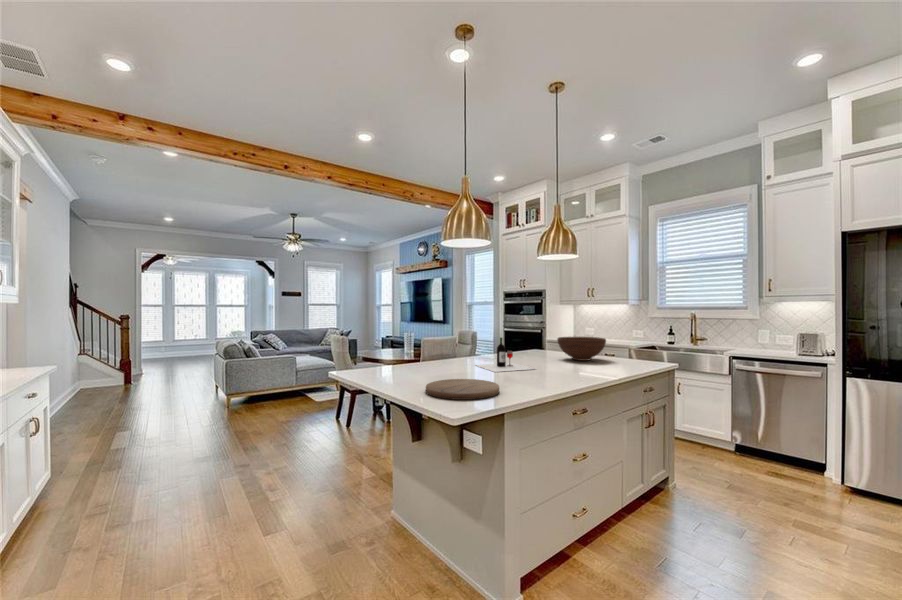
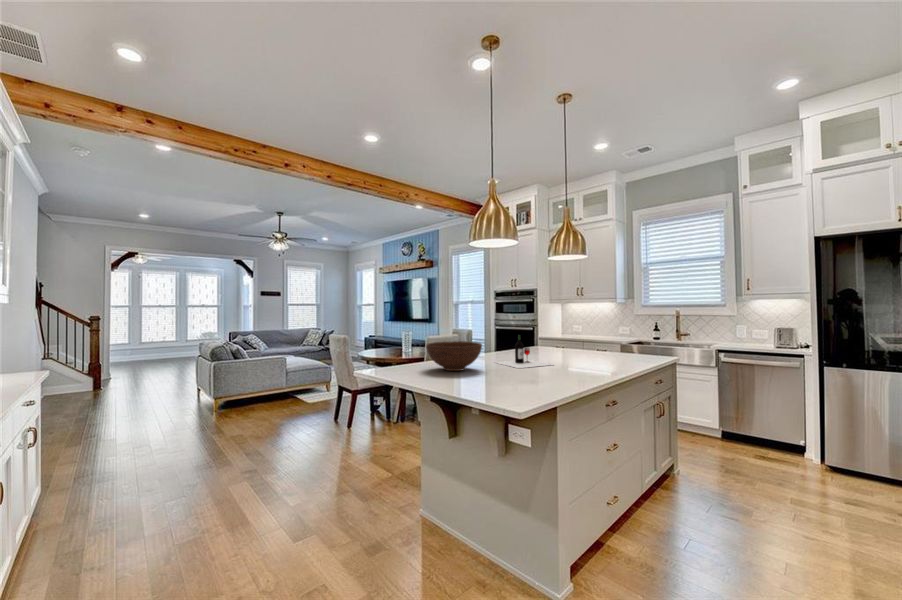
fruit bowl: present [557,337,606,361] -> present [426,341,482,371]
cutting board: present [426,379,499,400] -> none [469,375,540,395]

